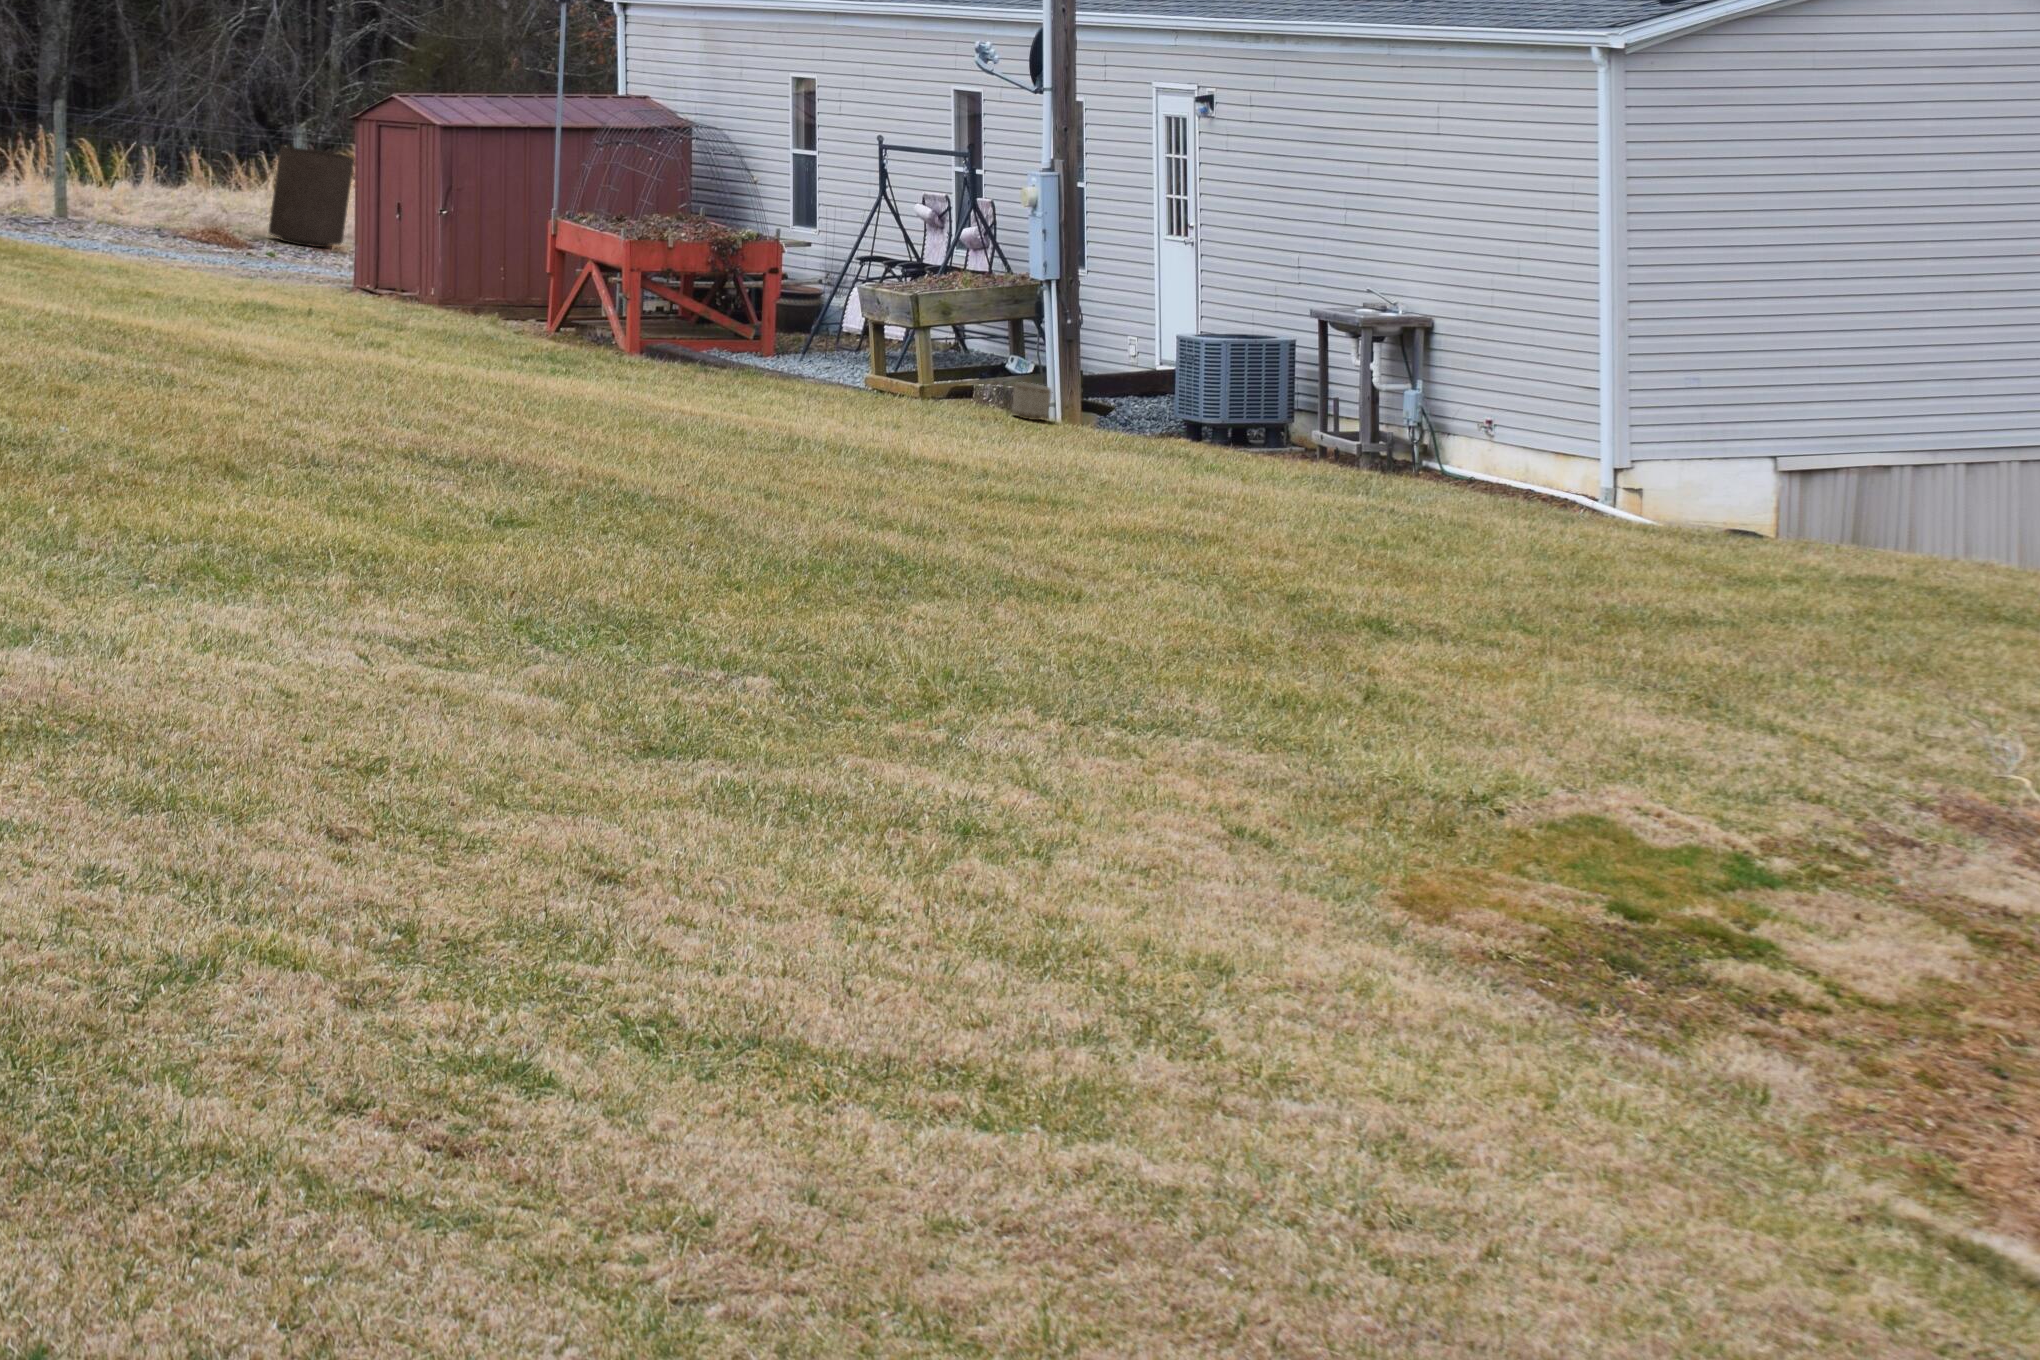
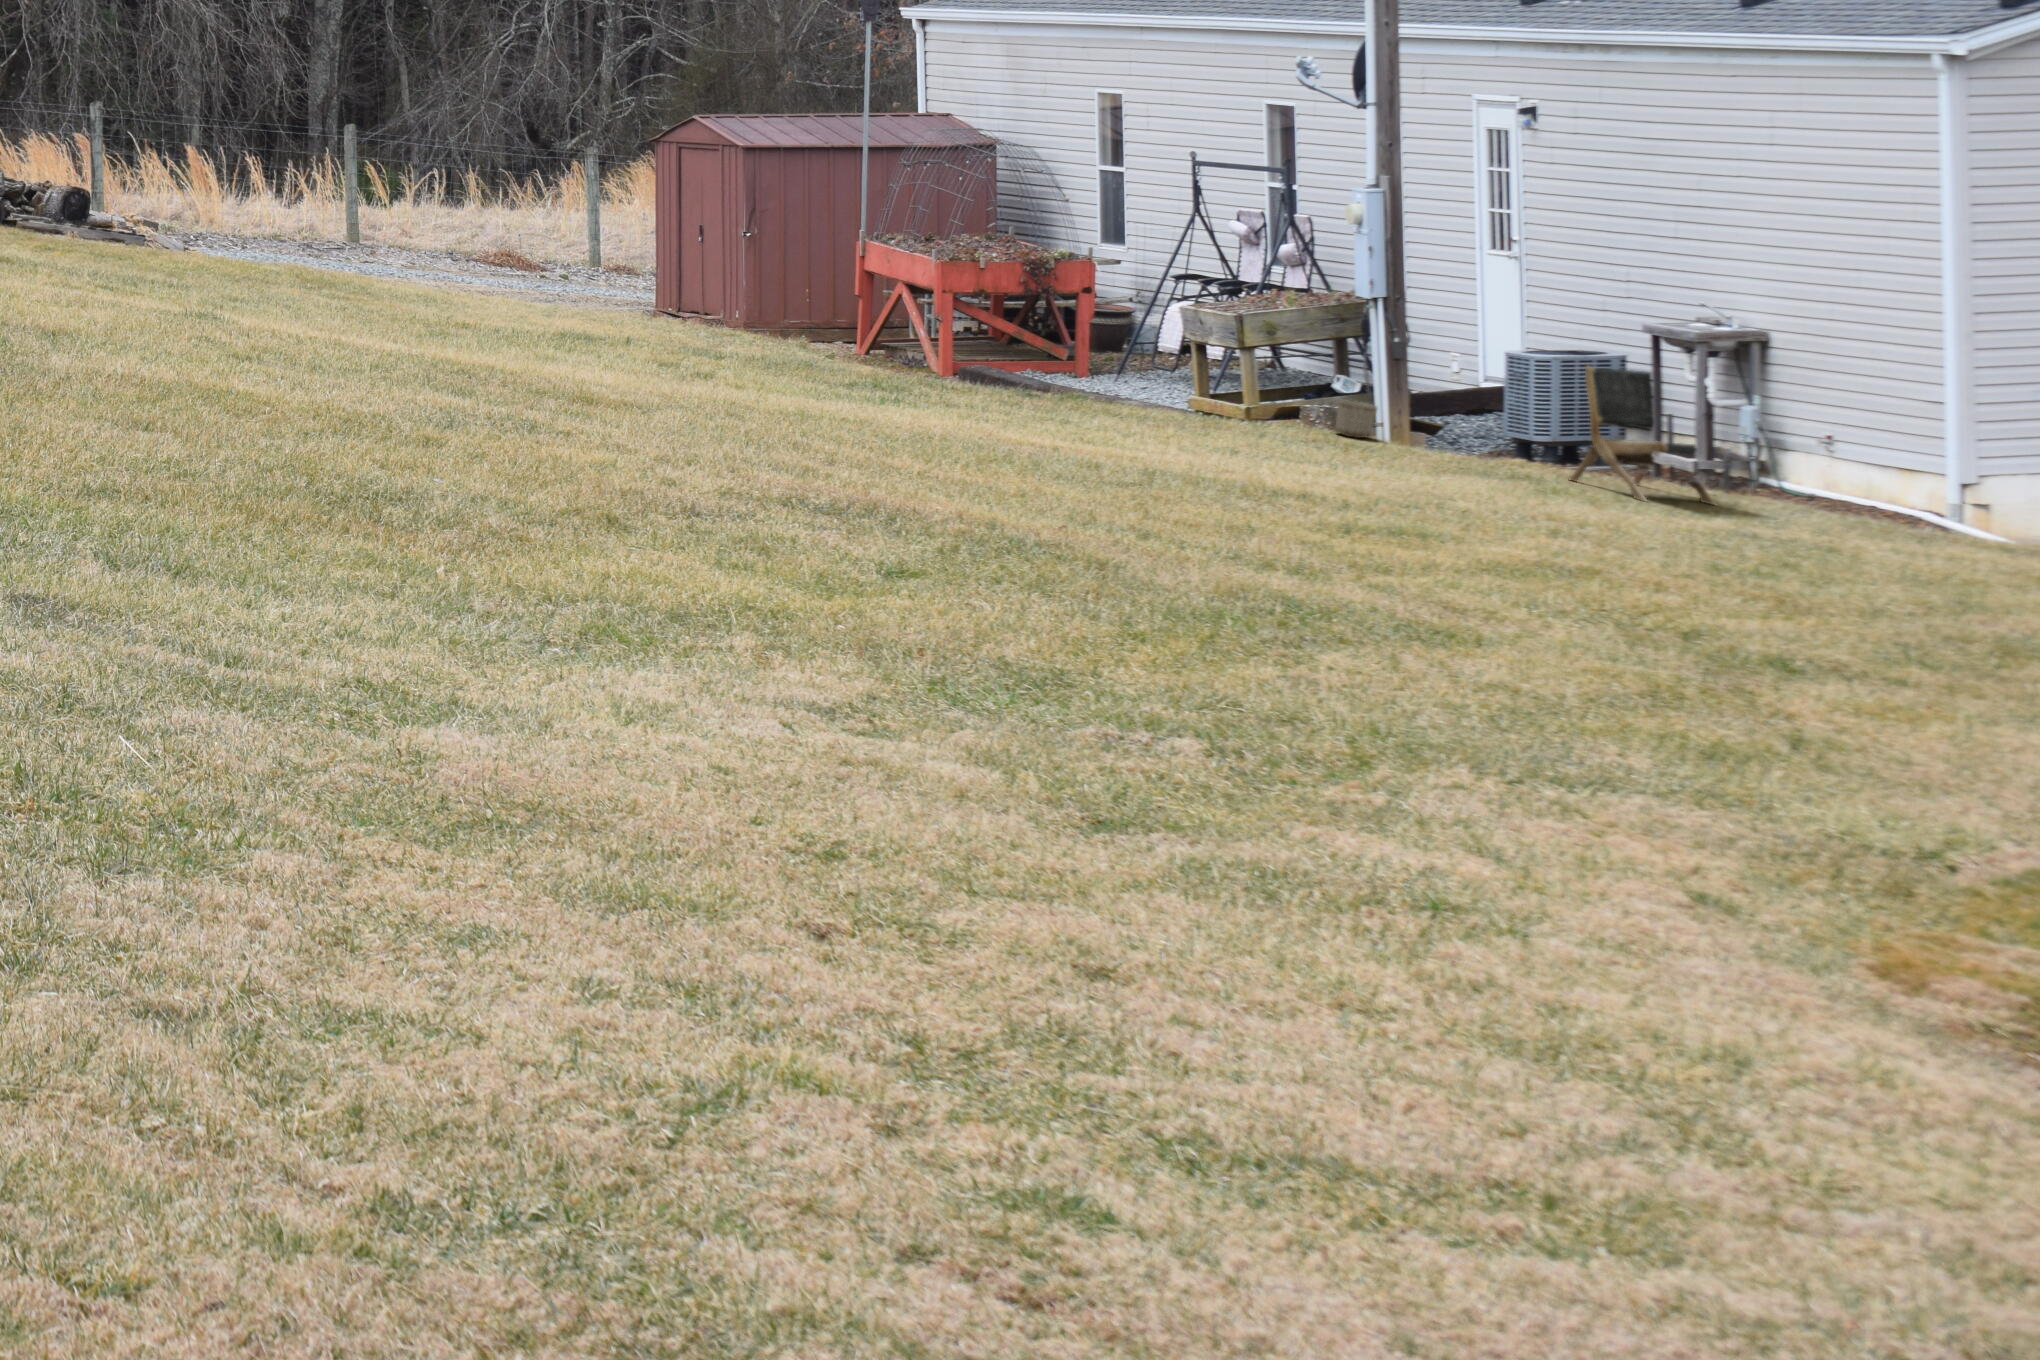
trash can: present [269,147,354,247] -> none [583,175,664,272]
lounge chair: none [1235,349,1385,489] -> present [1570,366,1724,506]

